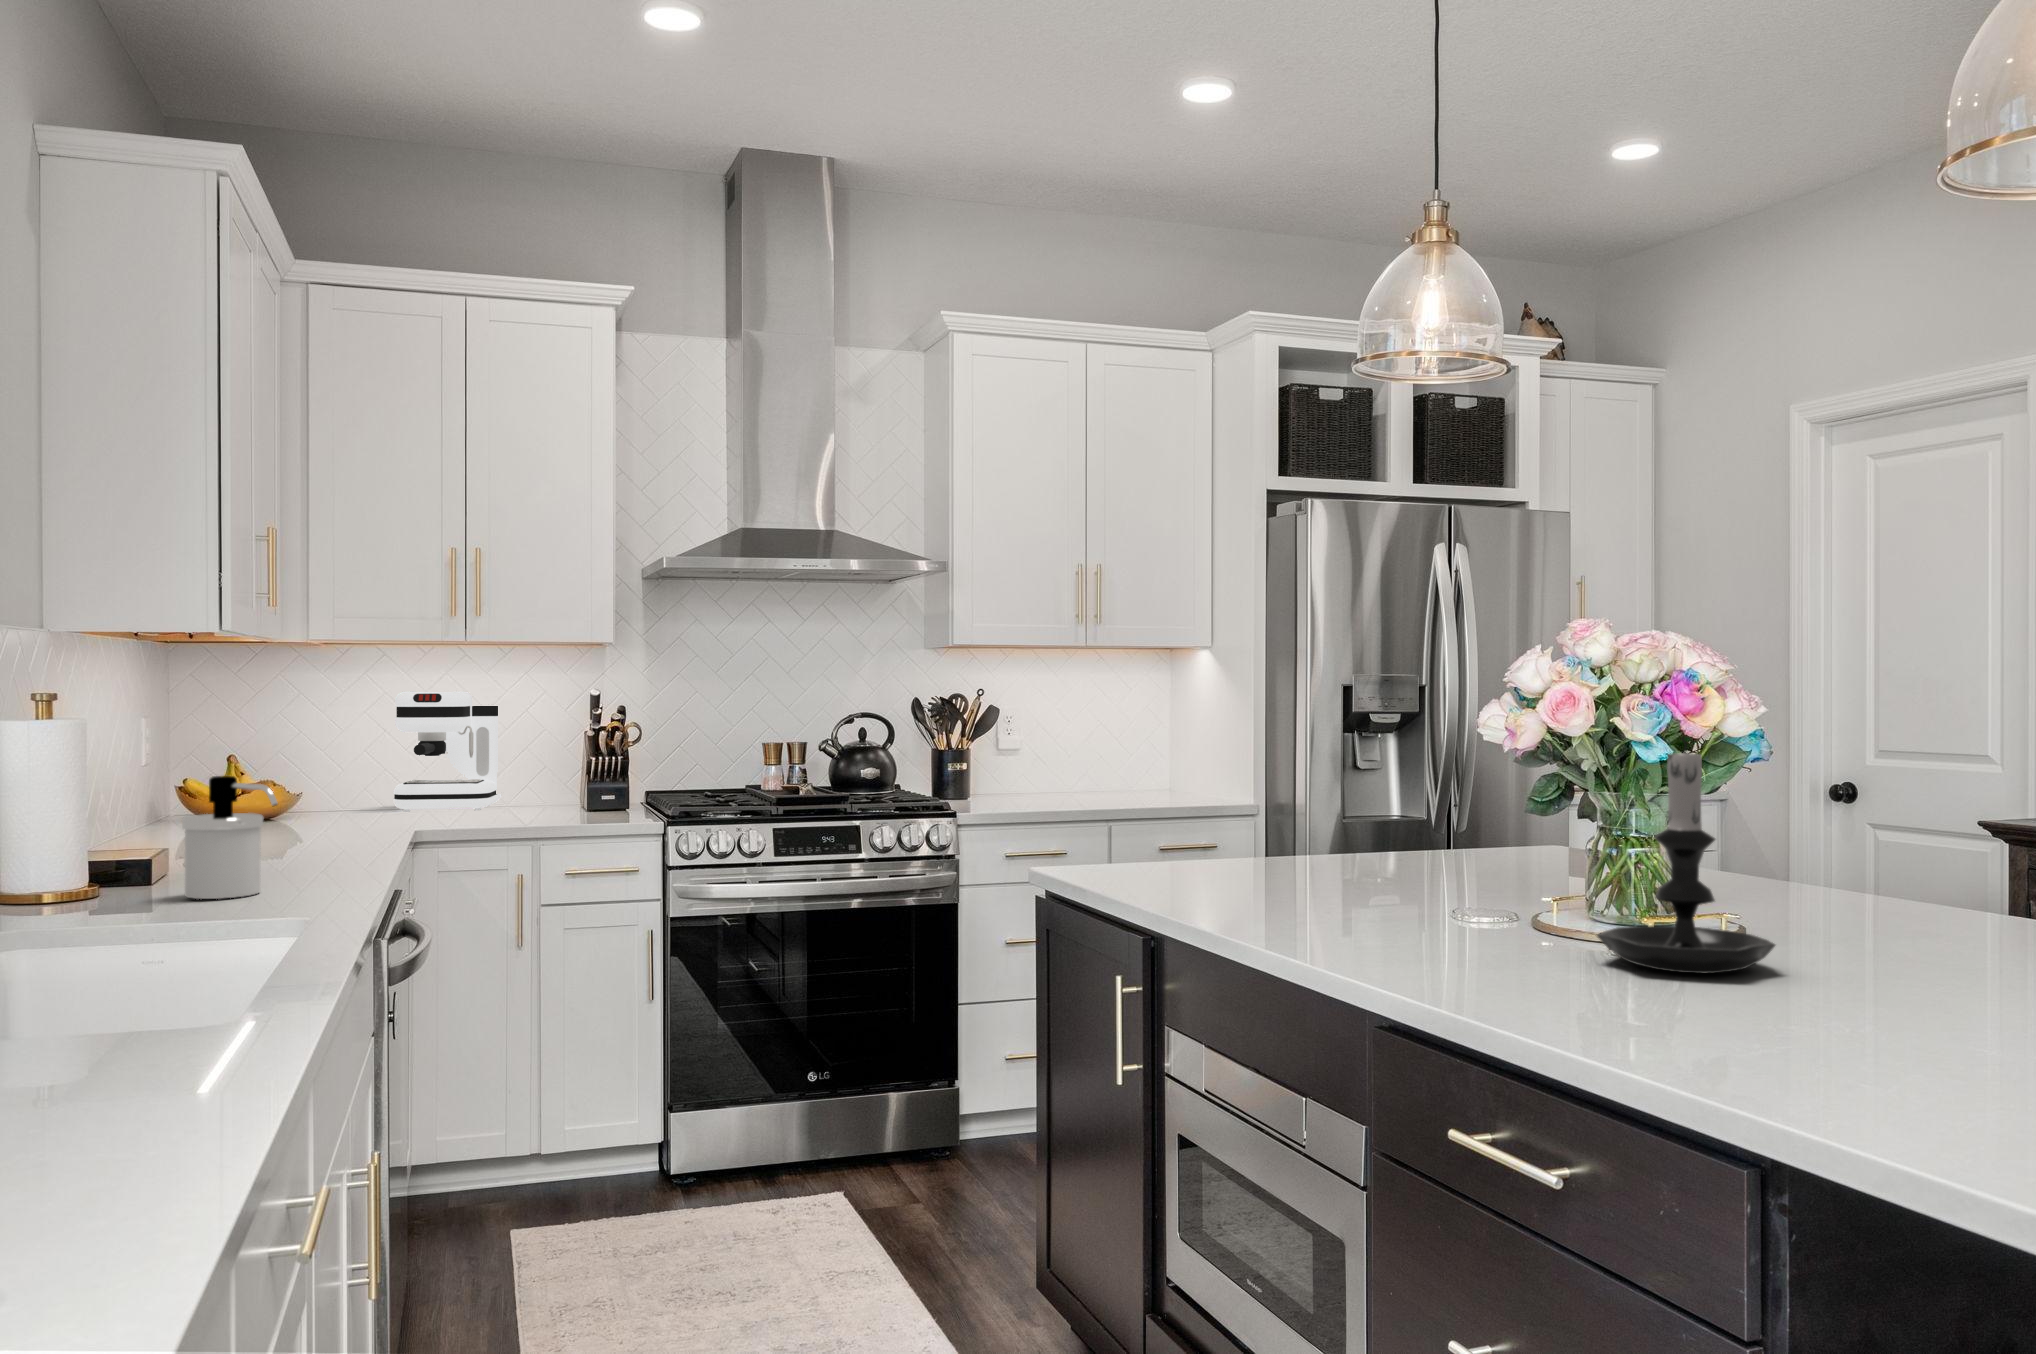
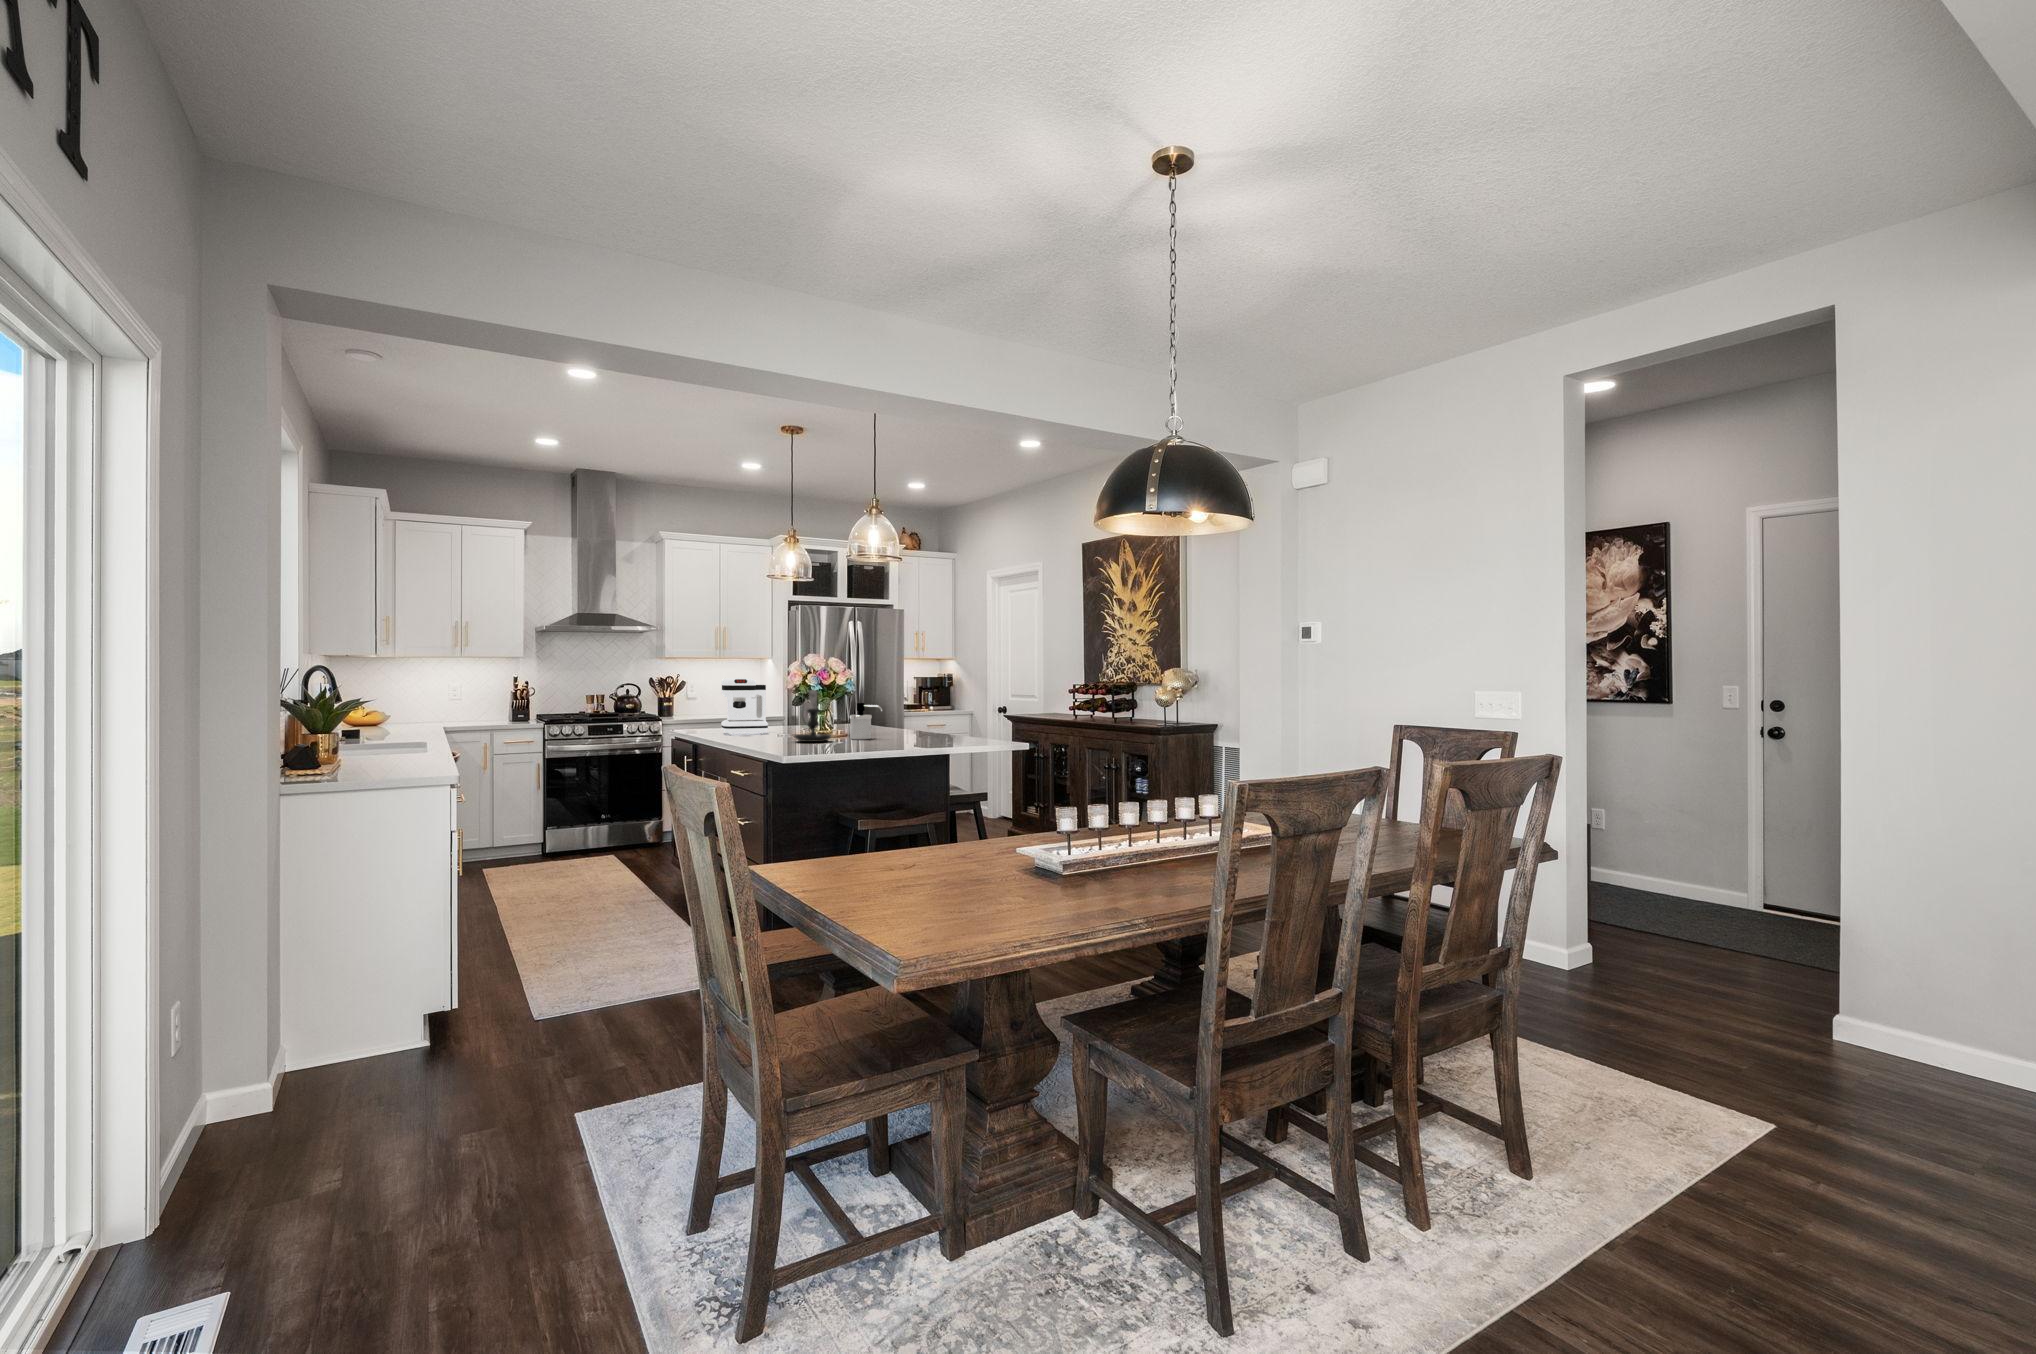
coffee maker: present [393,691,502,812] -> present [721,678,768,735]
soap dispenser: present [182,776,278,899] -> present [850,703,883,739]

